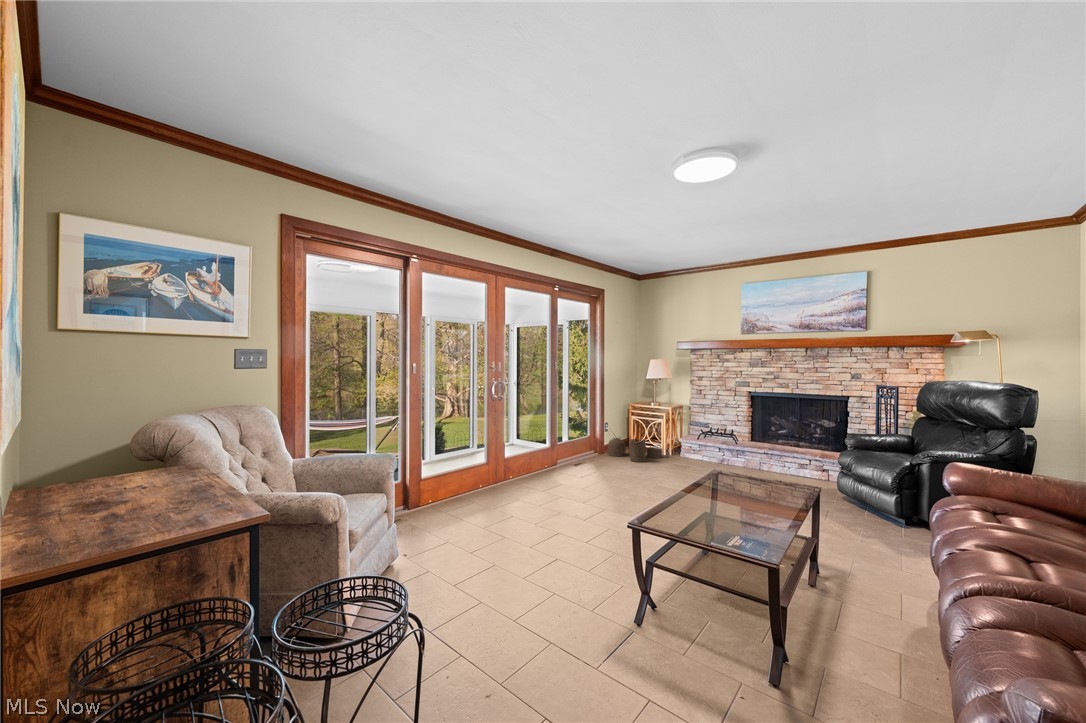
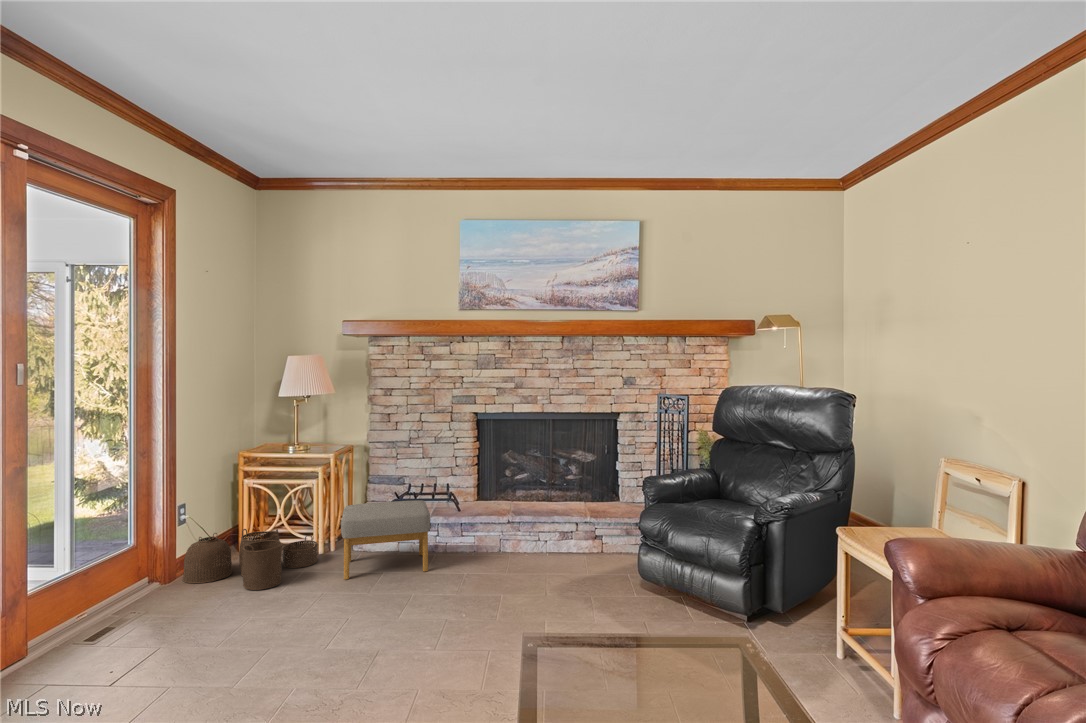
footstool: none [672,432,717,469] -> present [341,500,430,580]

